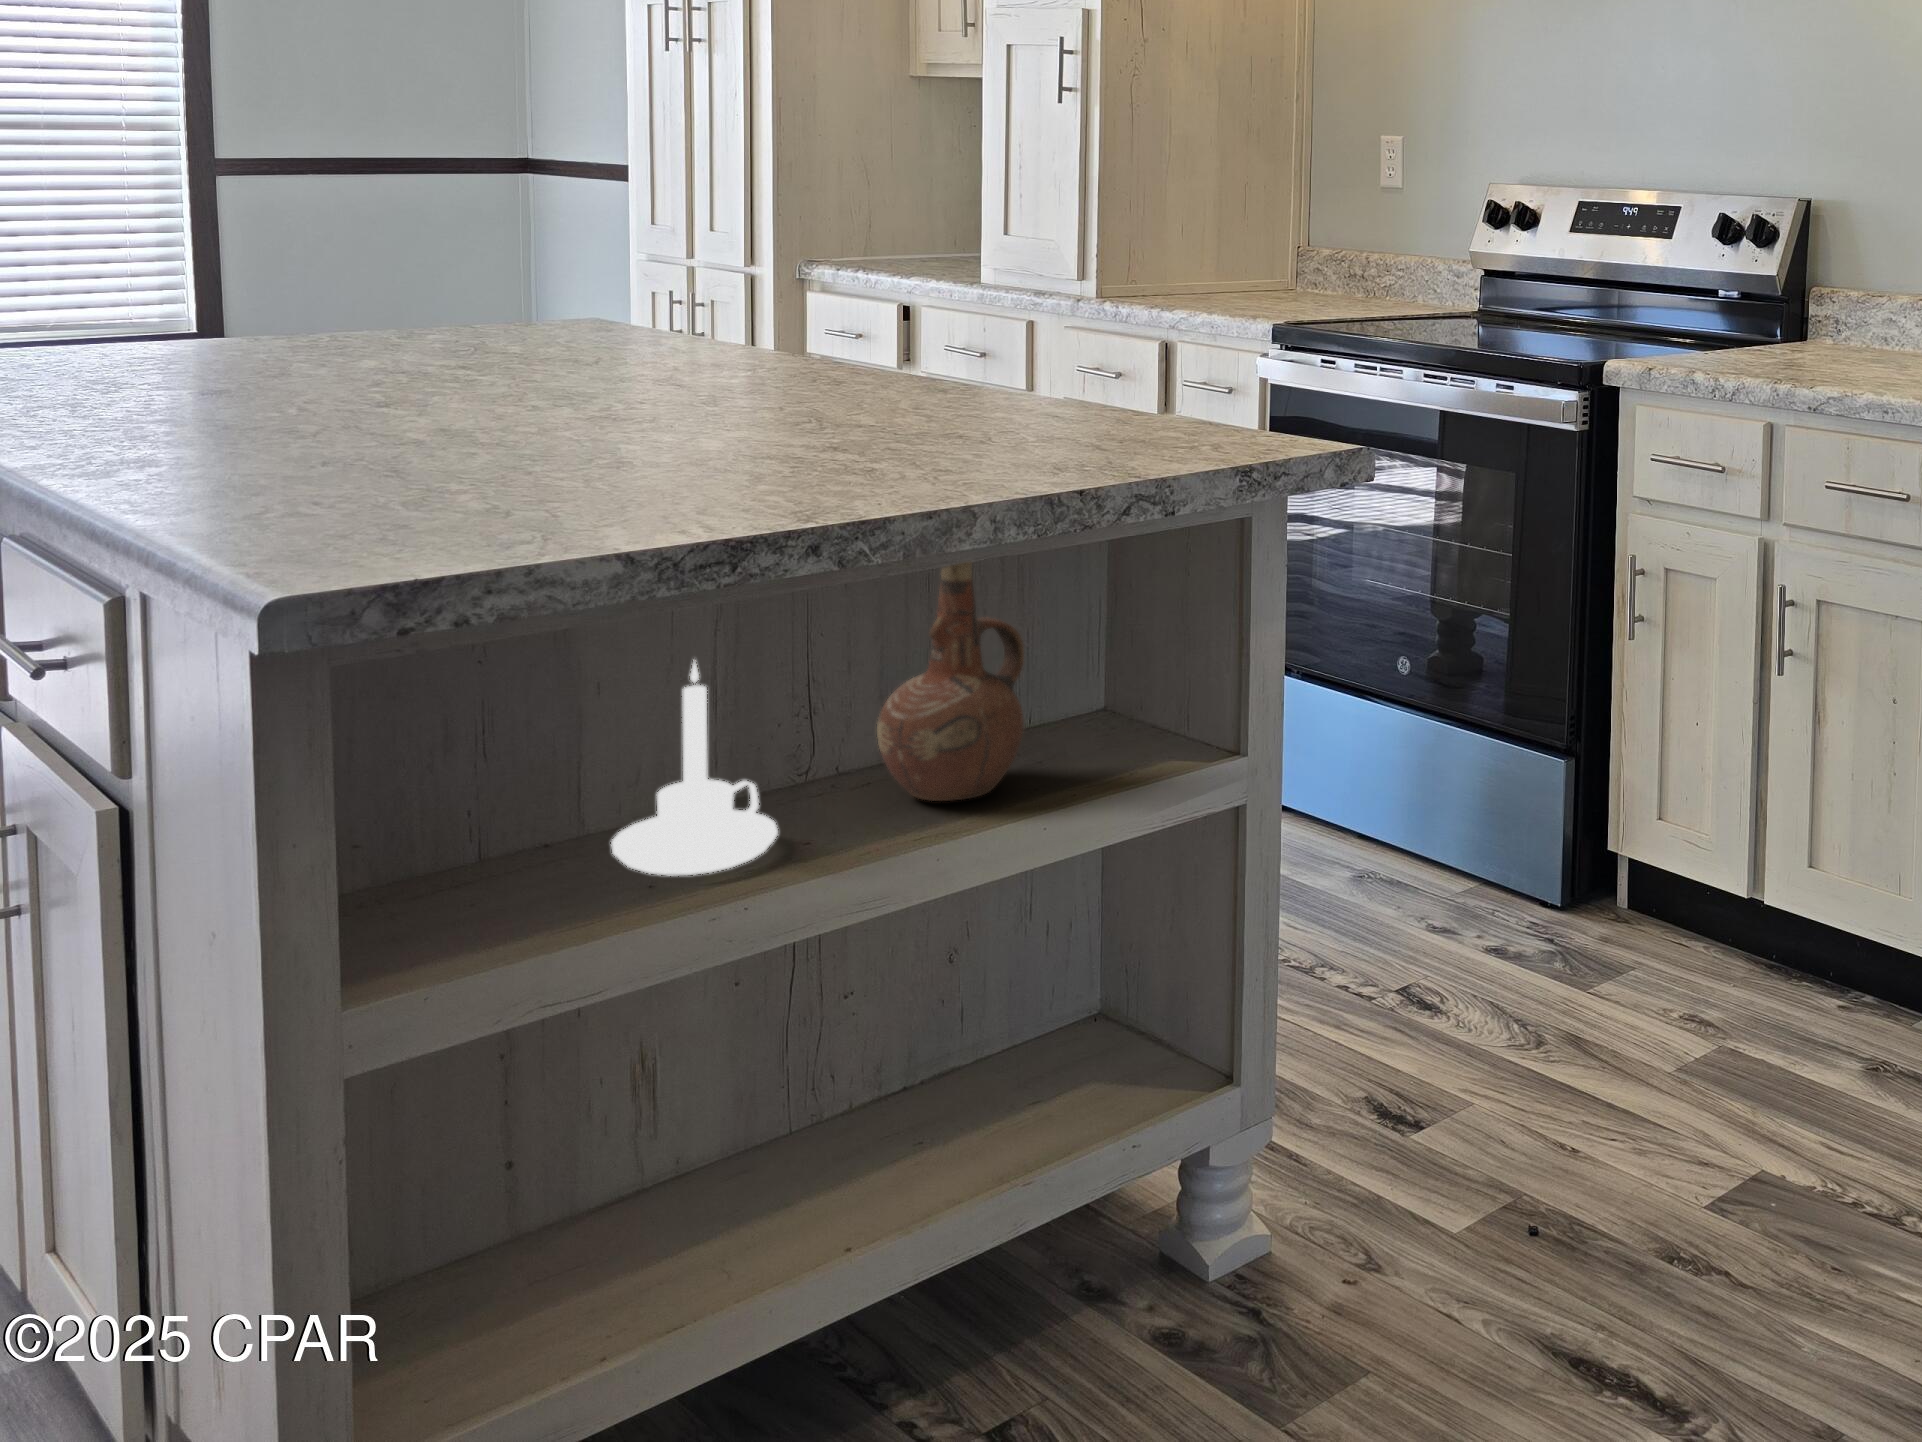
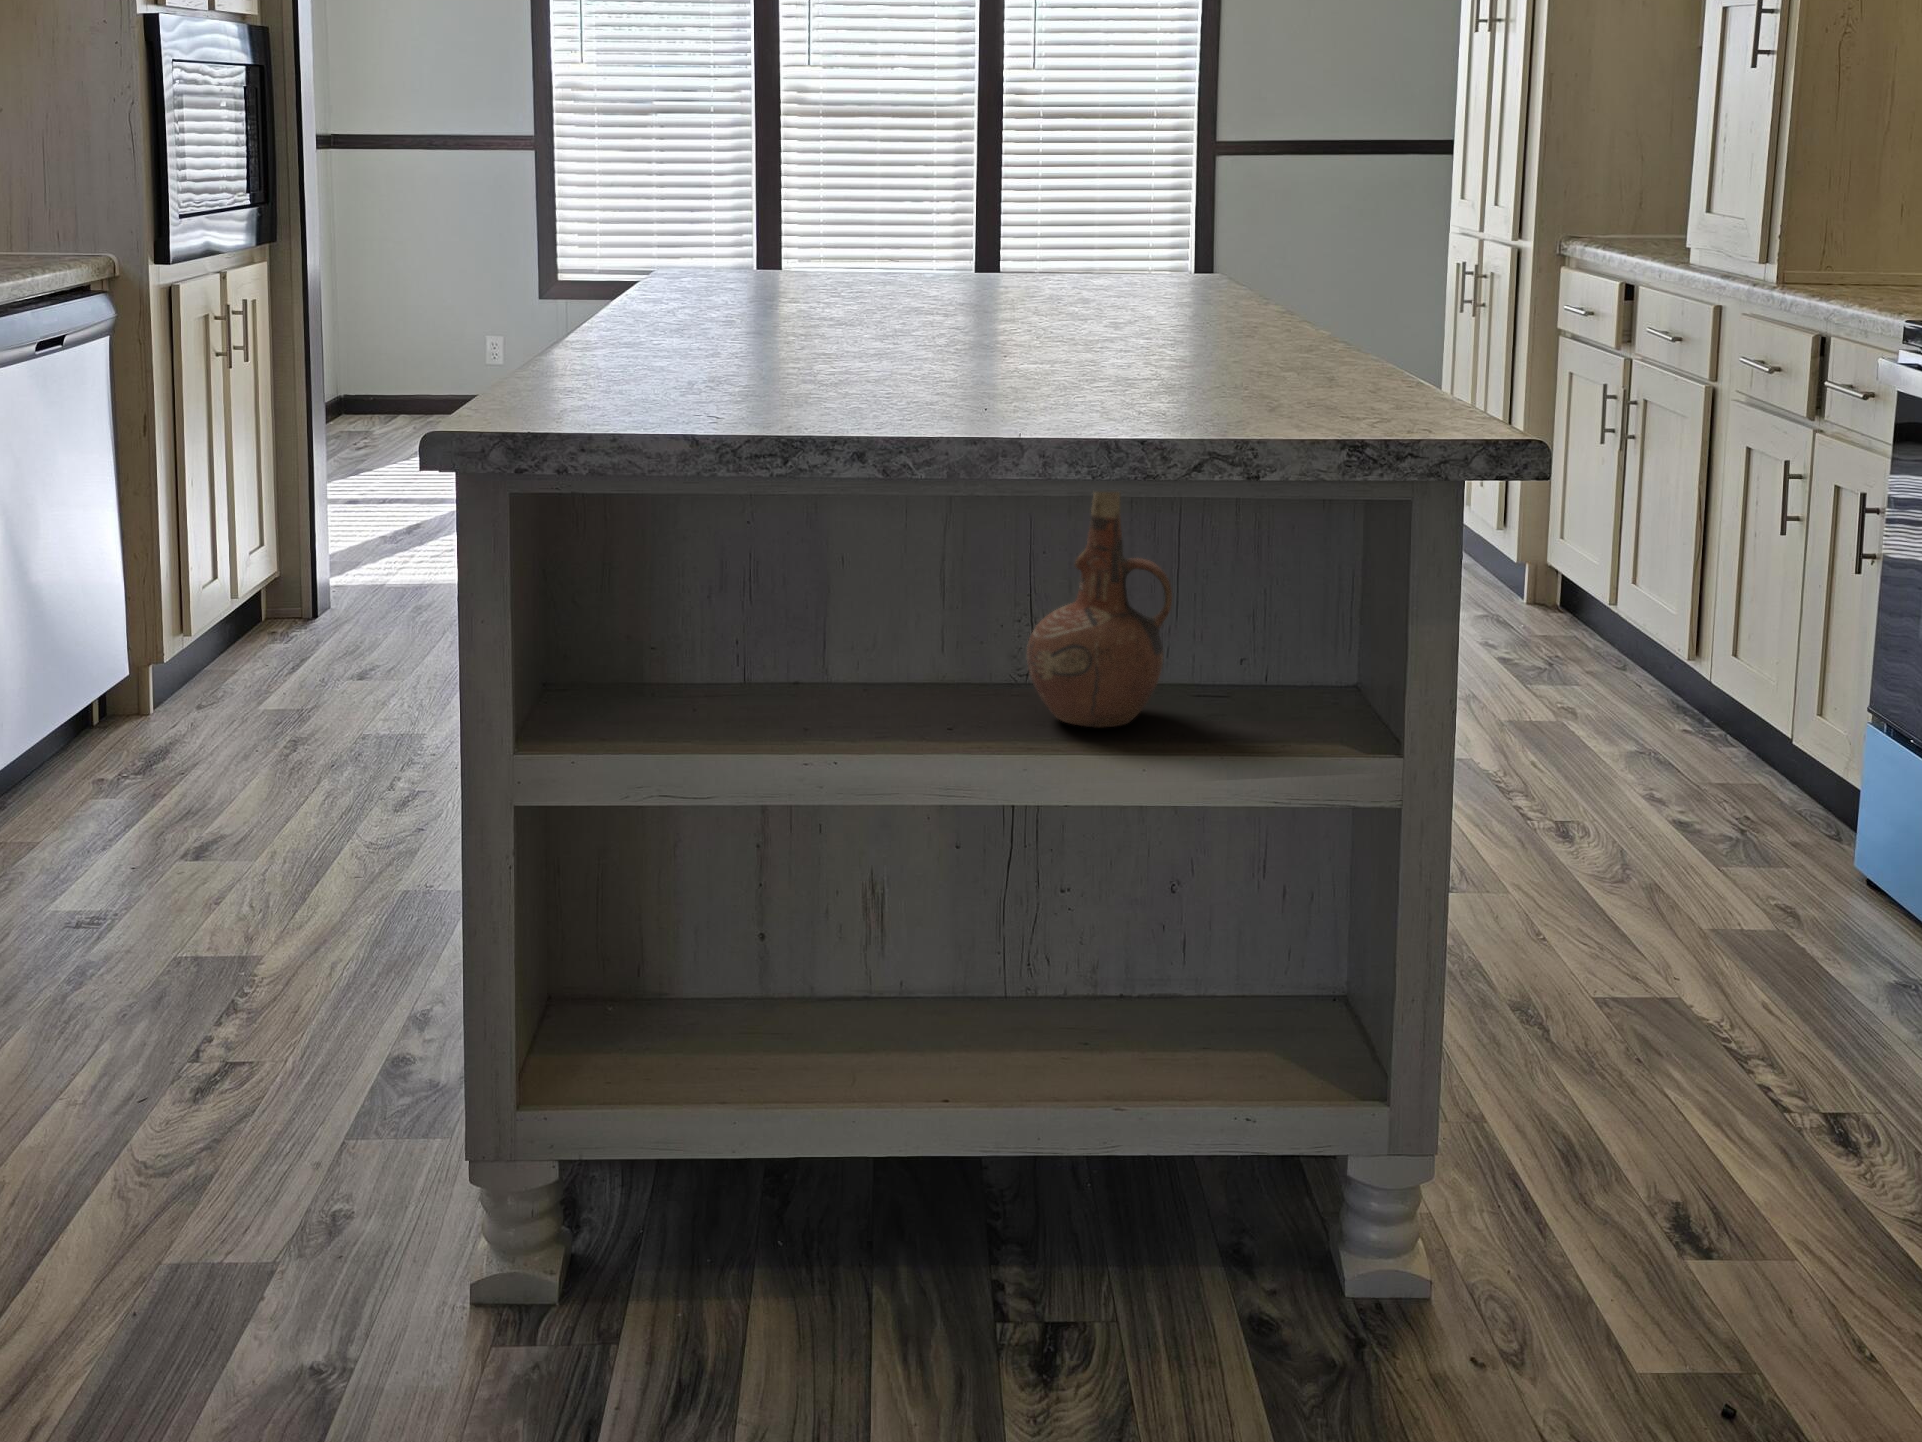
candle holder: present [611,660,778,875] -> none [778,544,913,731]

